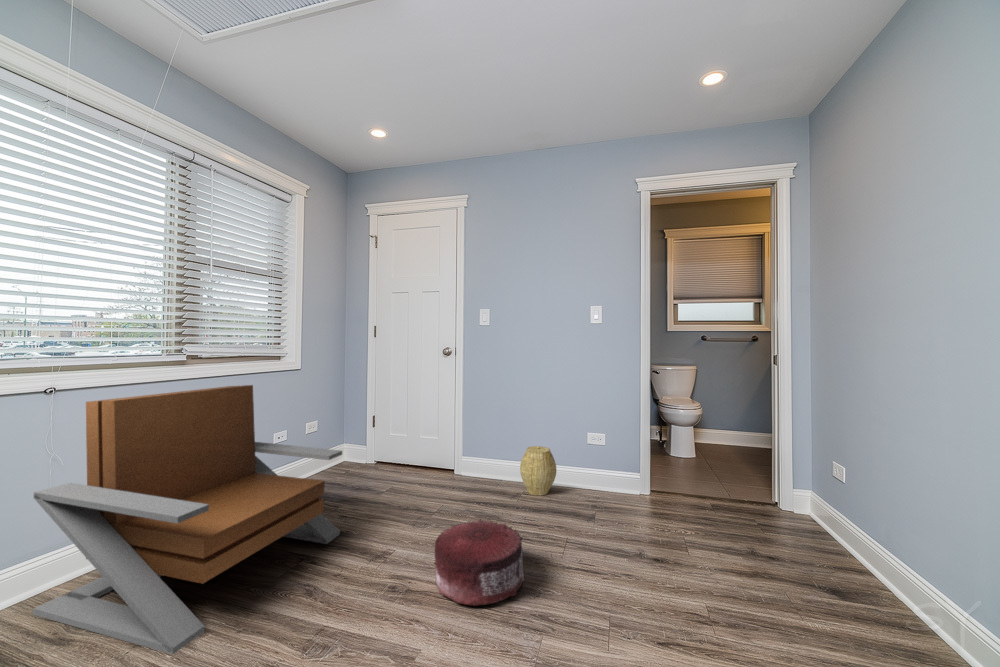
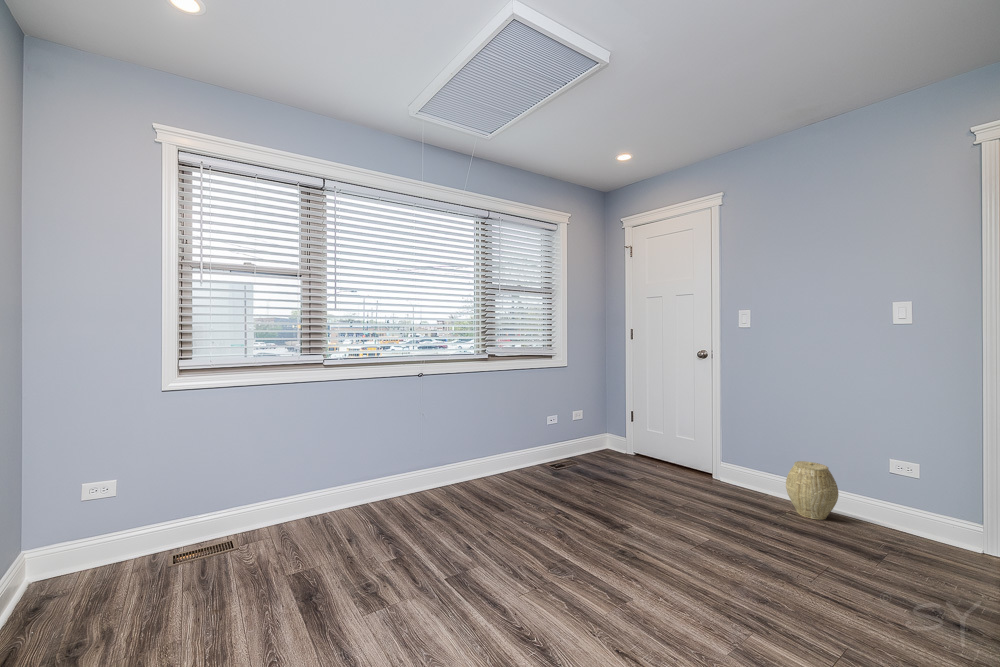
lounge chair: present [33,385,342,654] -> none [421,377,590,542]
pouf: present [435,519,524,606] -> none [657,514,752,593]

